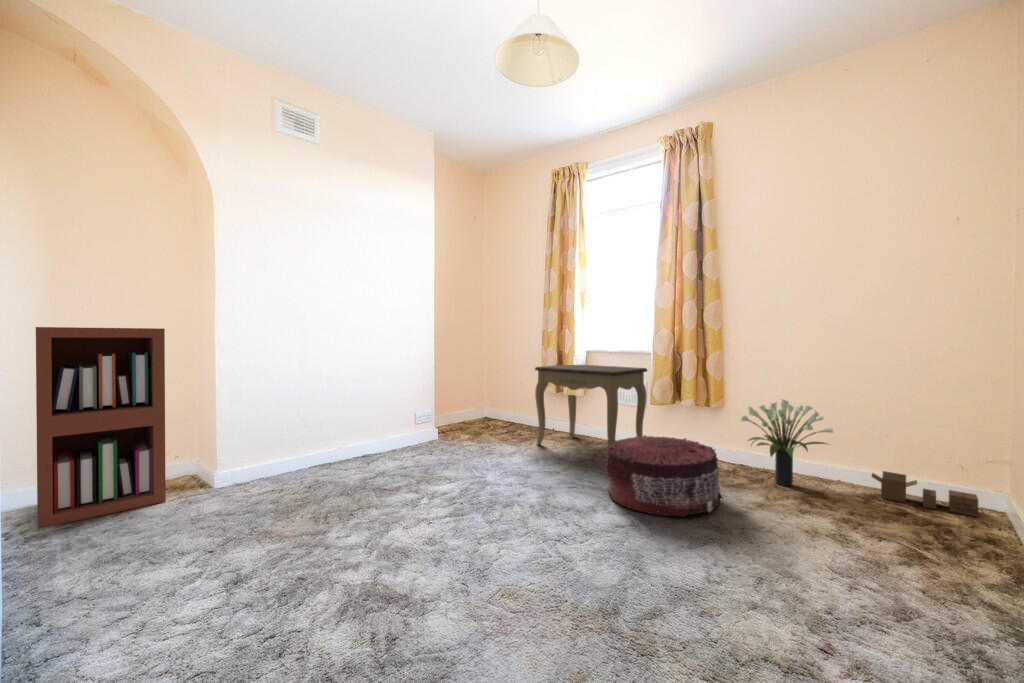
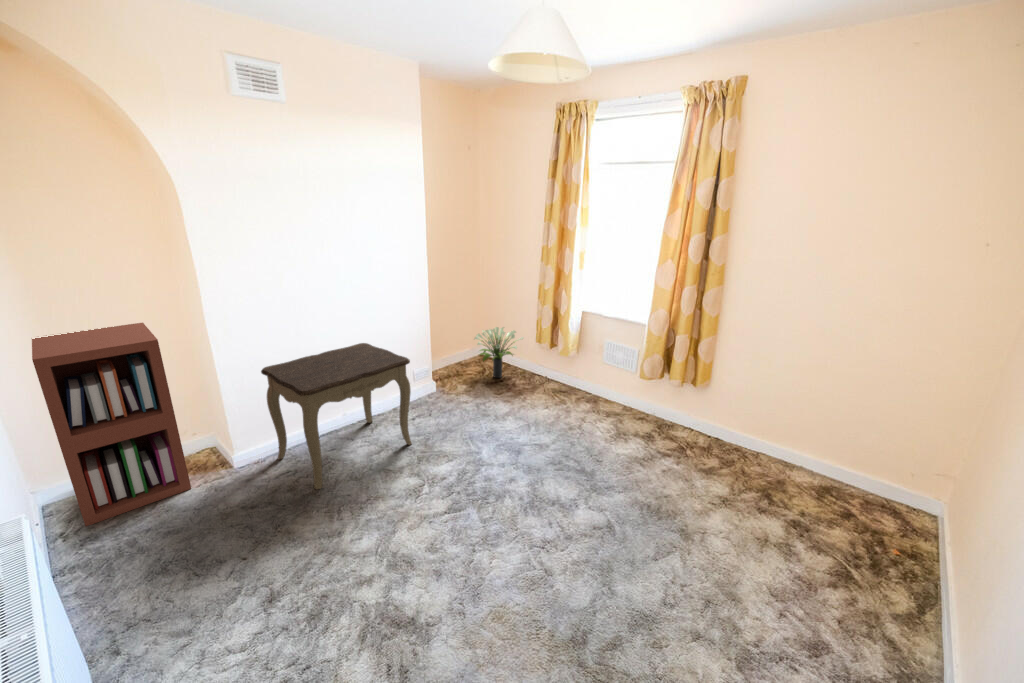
side table: present [535,365,647,445] -> present [261,343,412,490]
potted plant: present [740,400,833,486] -> present [474,327,523,378]
pouf: present [605,435,722,517] -> none [590,426,693,520]
cardboard box: present [872,471,978,517] -> none [831,467,918,521]

